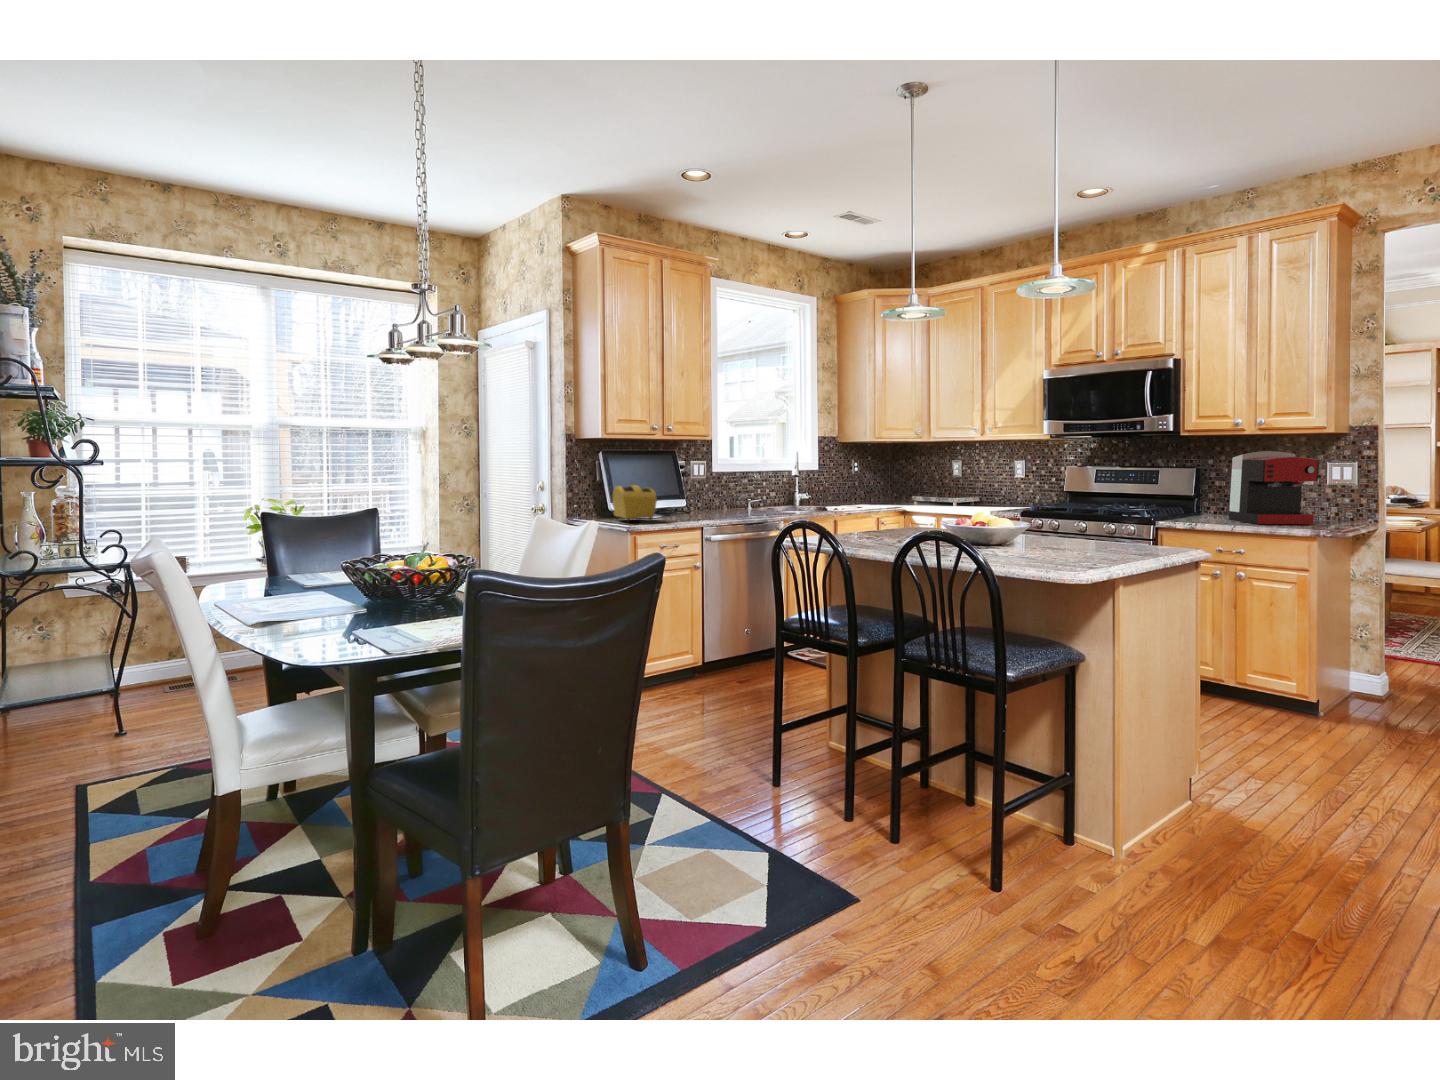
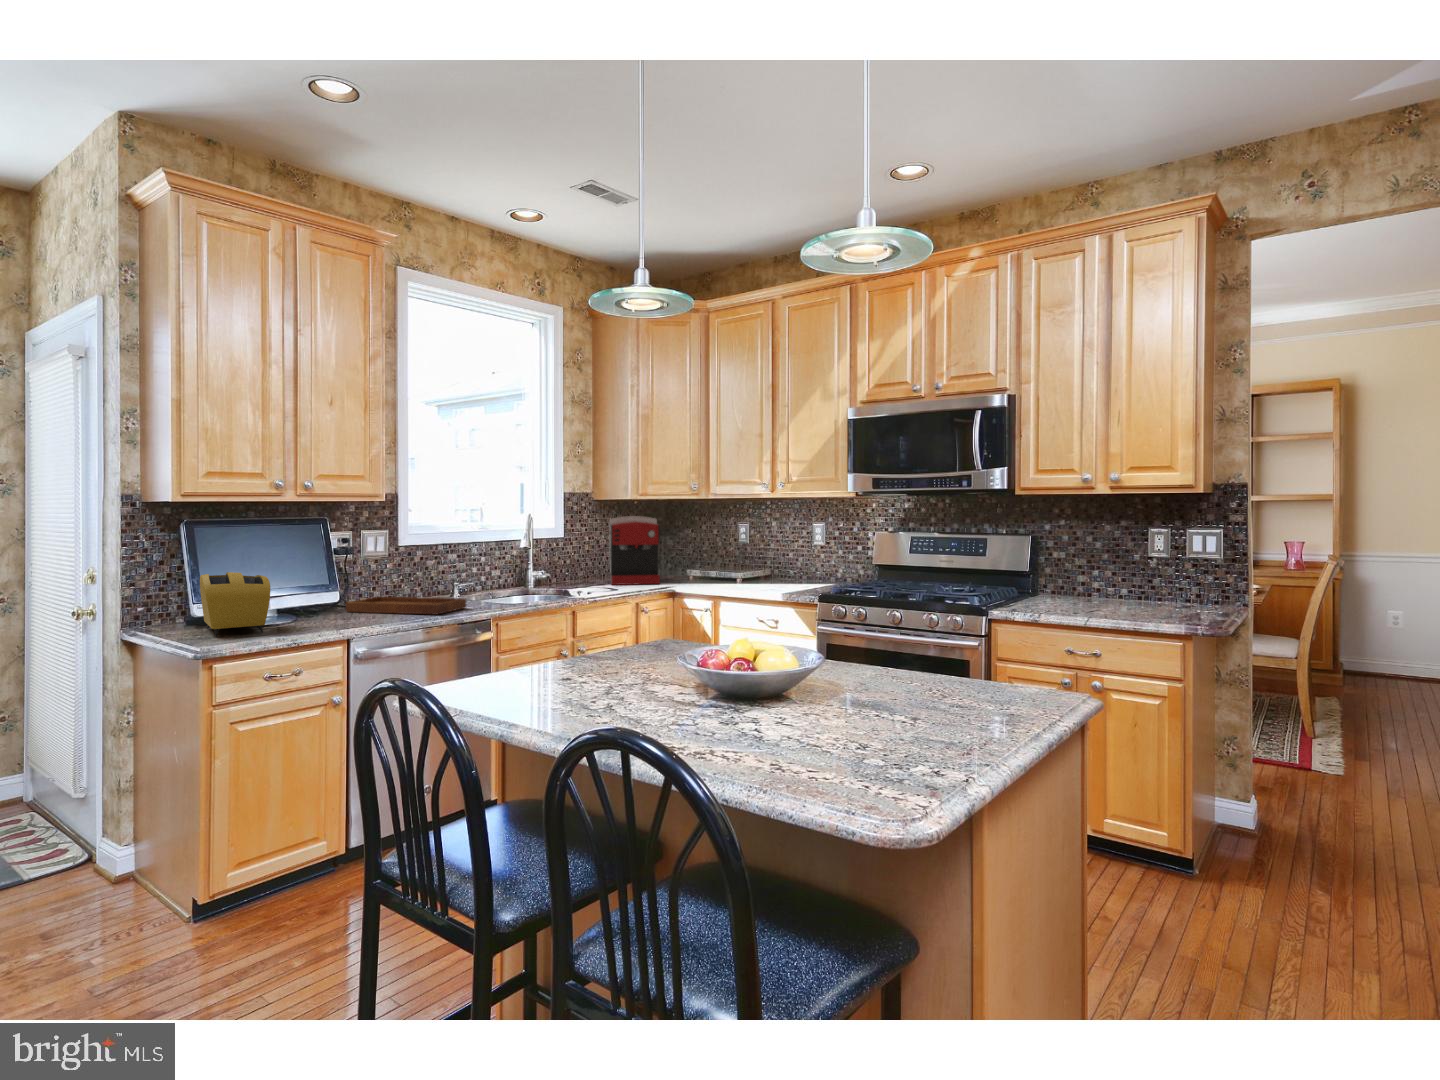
coffee maker: present [1229,451,1319,524] -> present [610,516,660,585]
tray: none [687,492,763,517] -> present [346,575,466,614]

